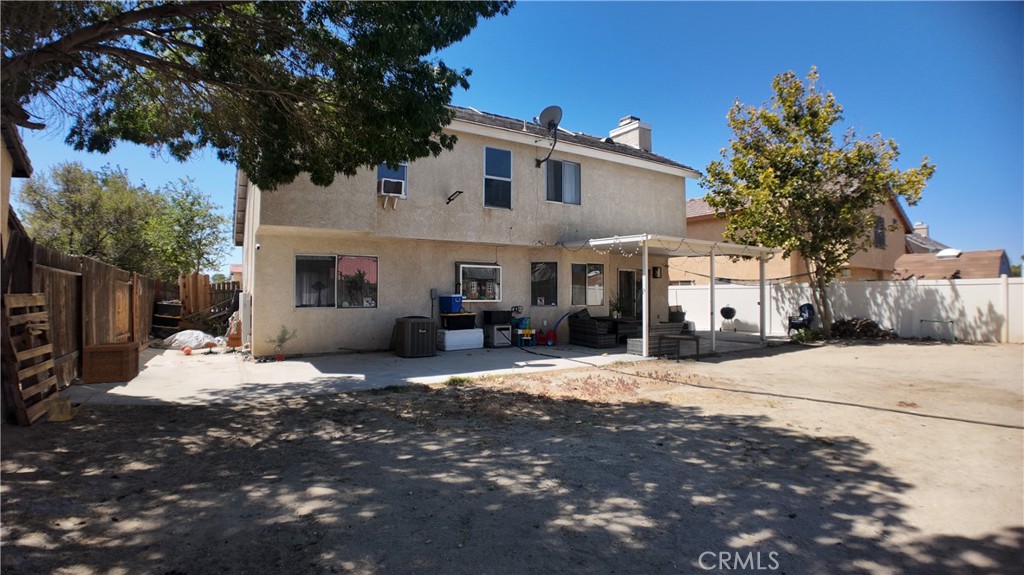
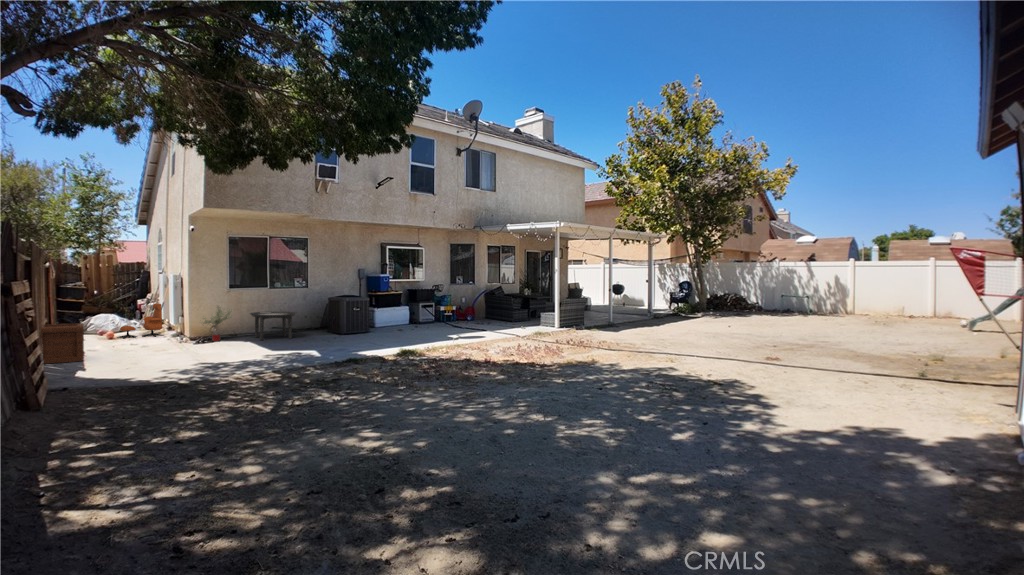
round table: present [657,334,701,363] -> present [250,312,296,340]
watering can: present [47,392,97,422] -> none [58,363,106,390]

